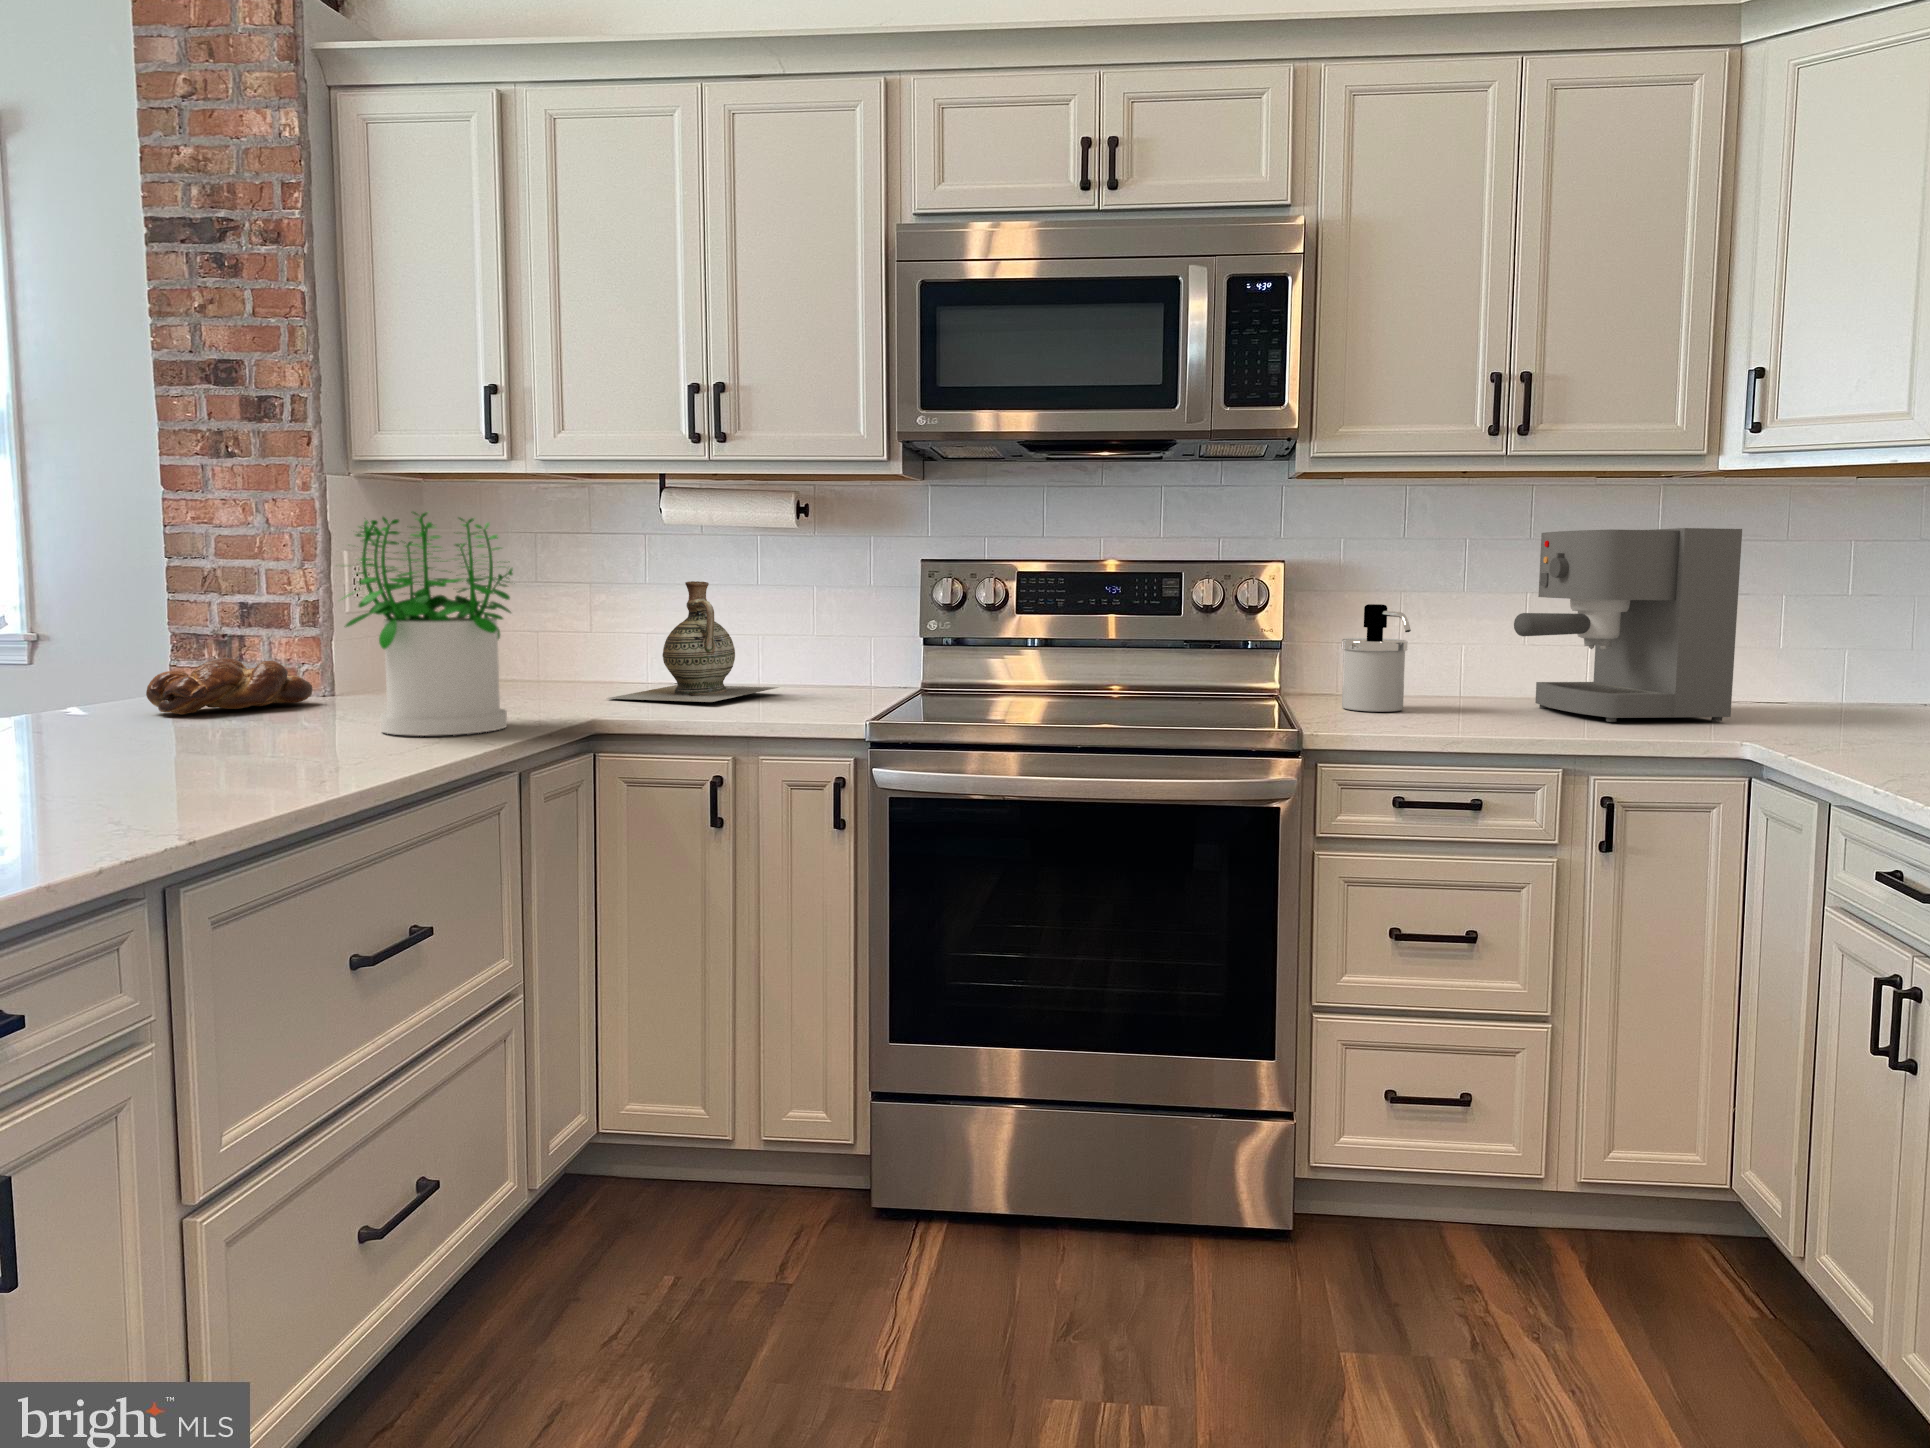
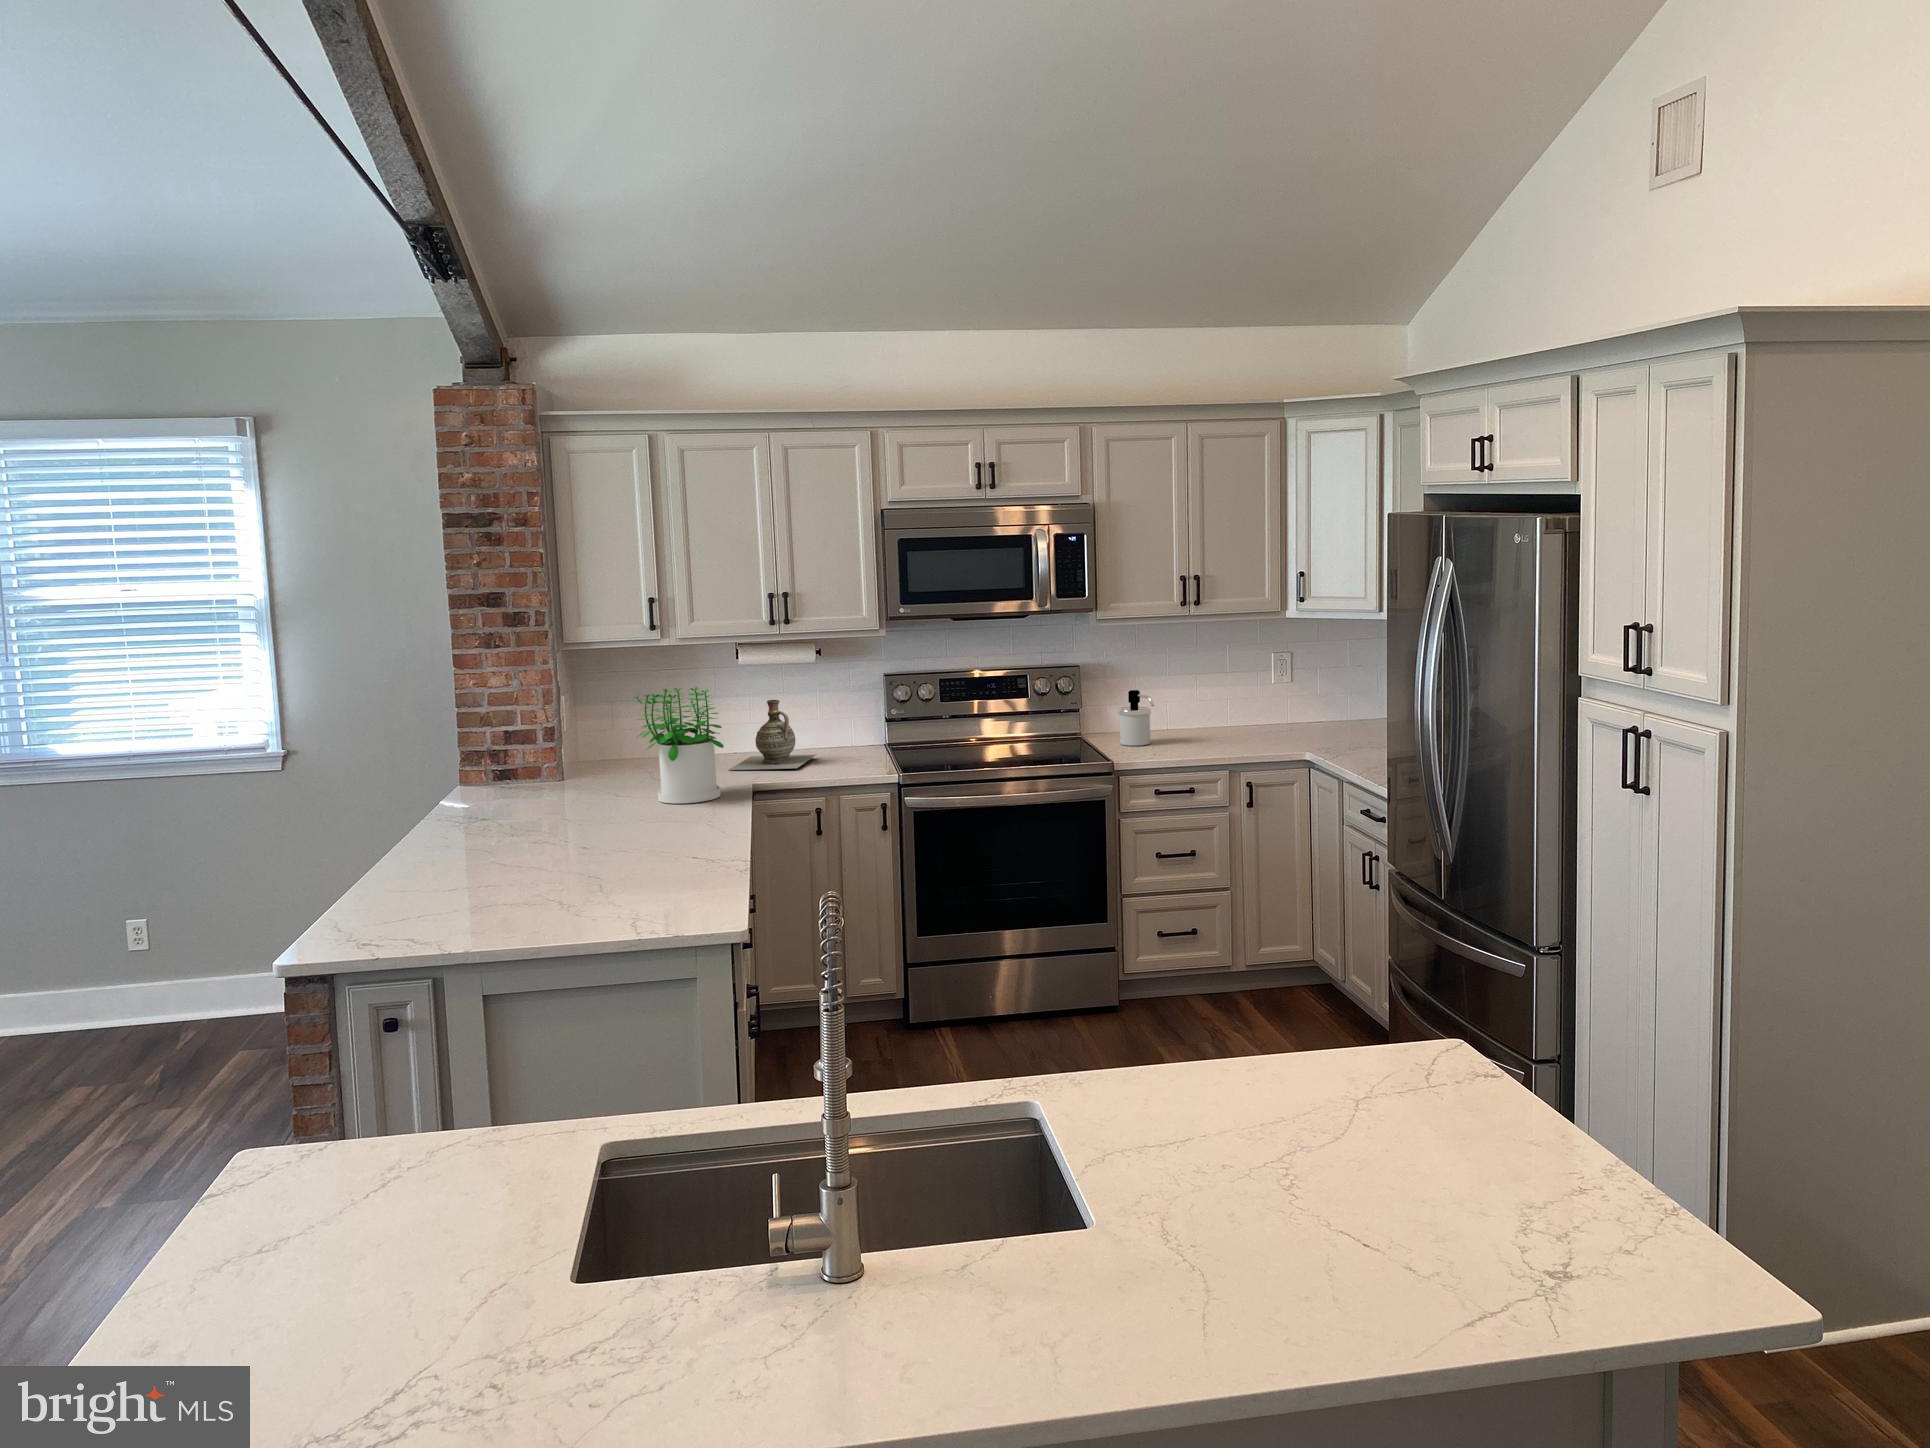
coffee maker: present [1514,528,1742,722] -> none [1201,643,1301,744]
bread loaf: present [146,658,313,714] -> none [495,766,570,802]

